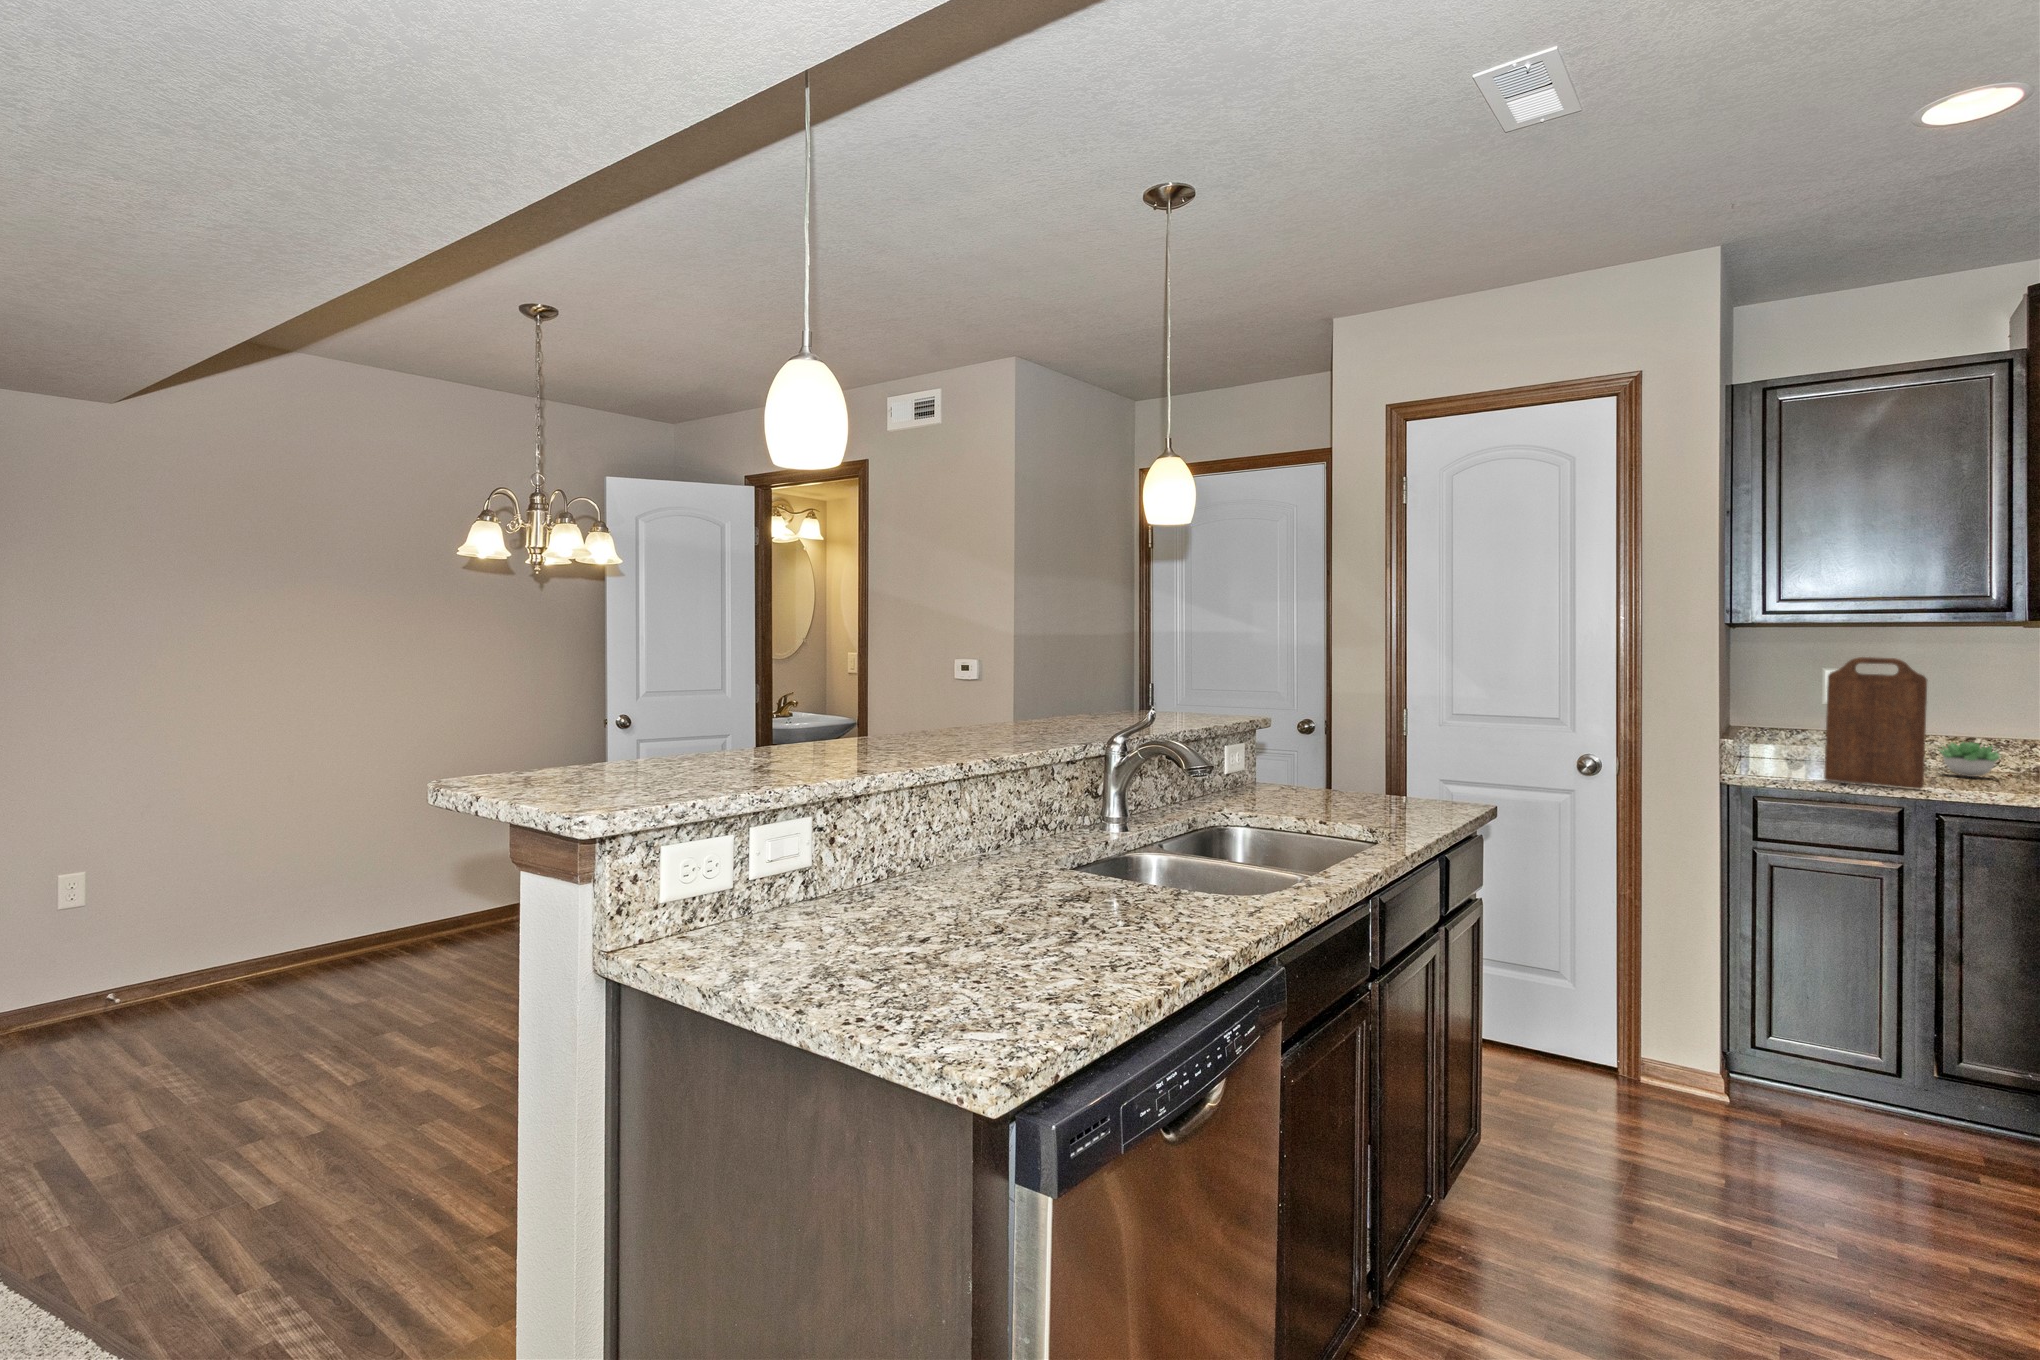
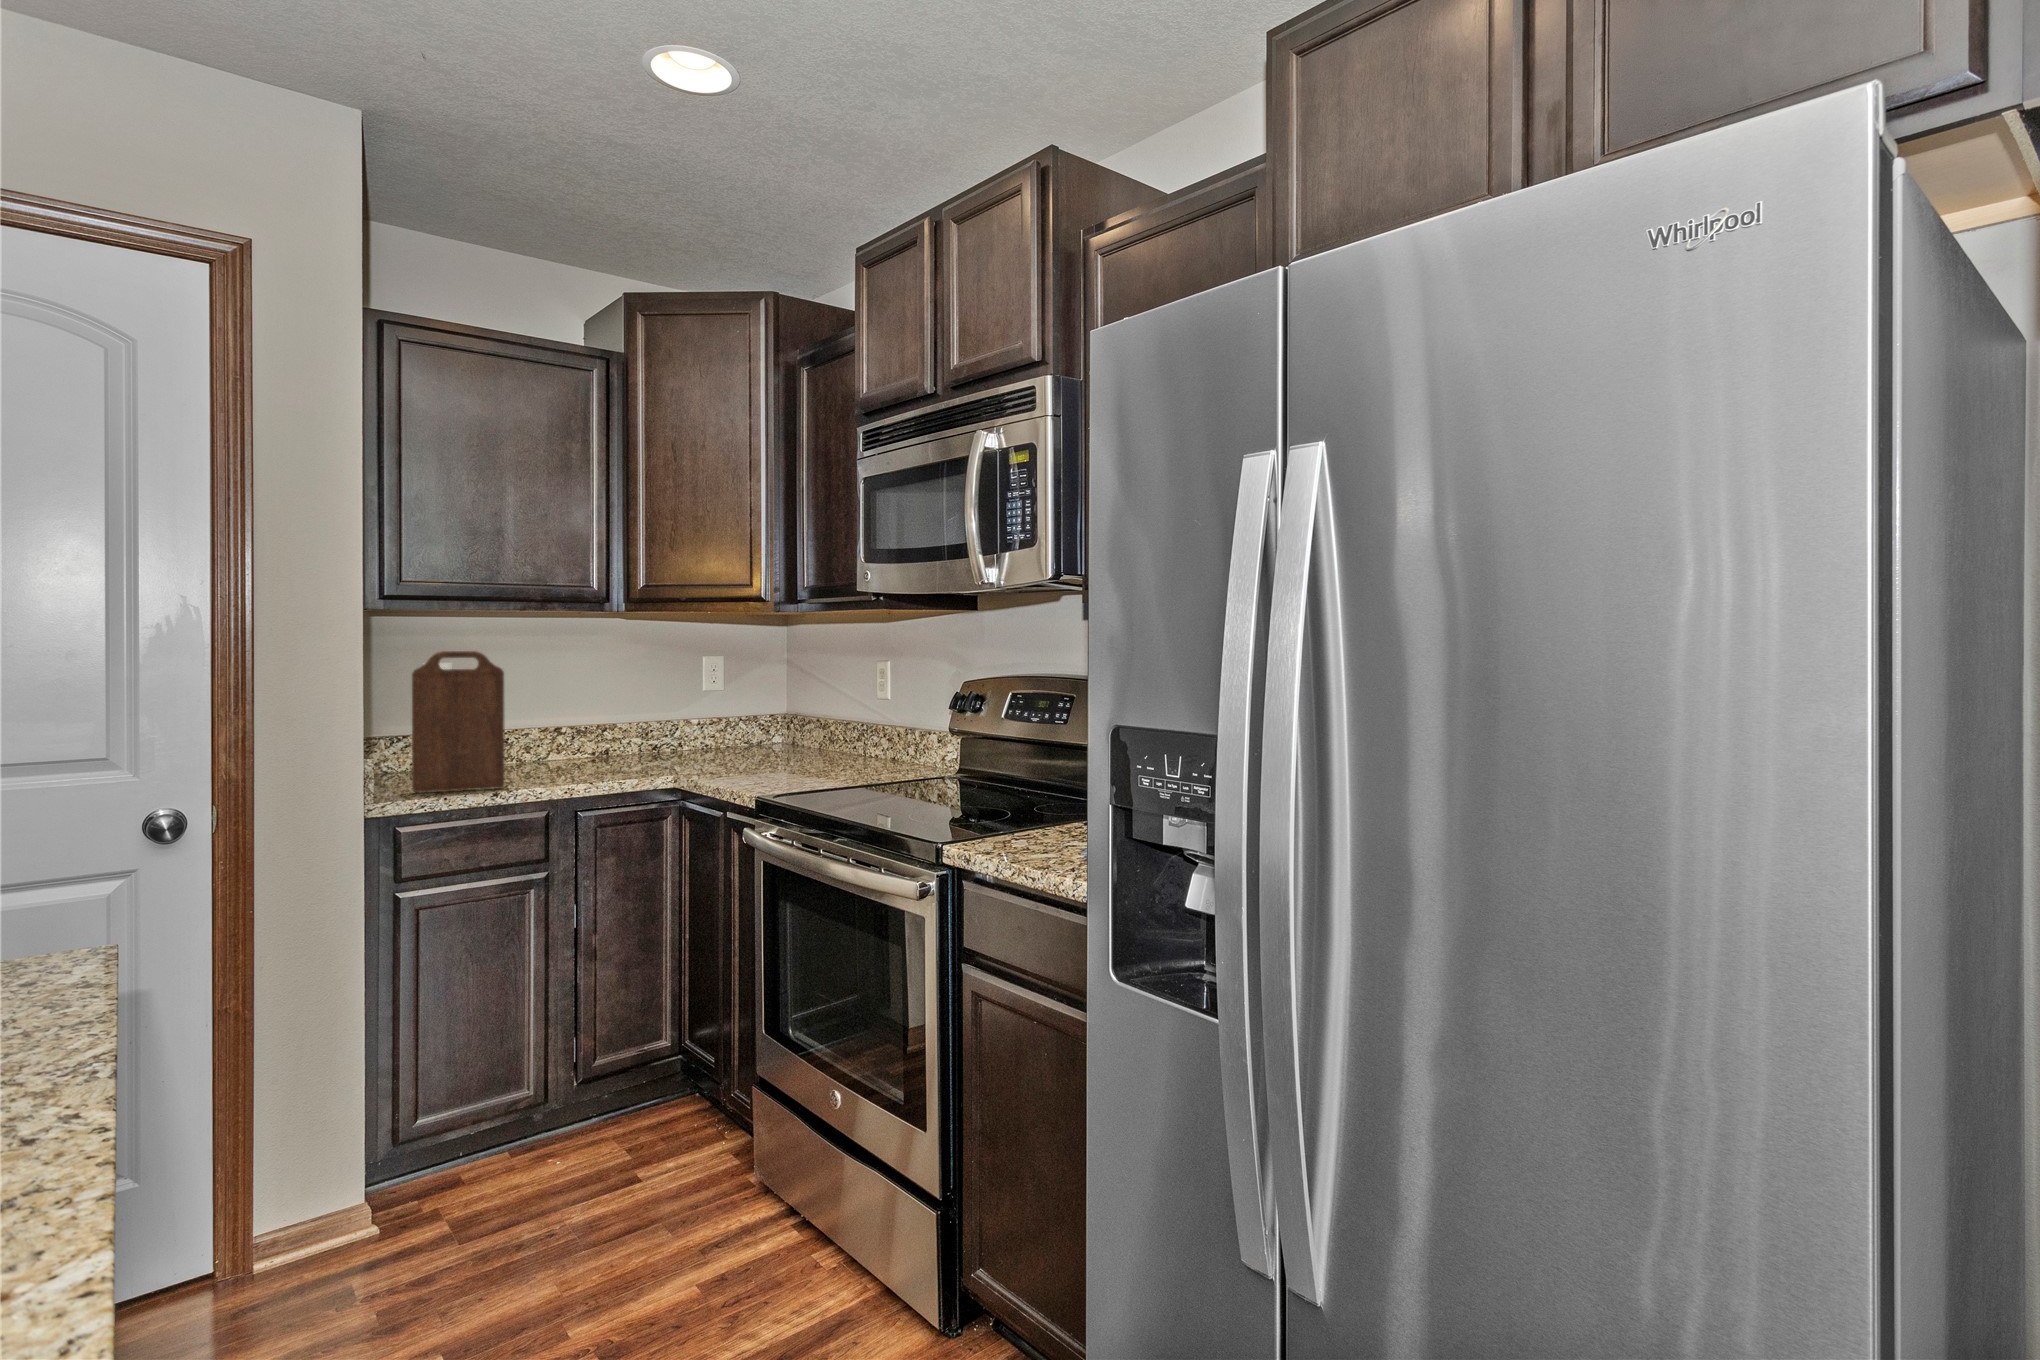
succulent plant: present [1940,742,2002,777] -> none [532,732,581,766]

